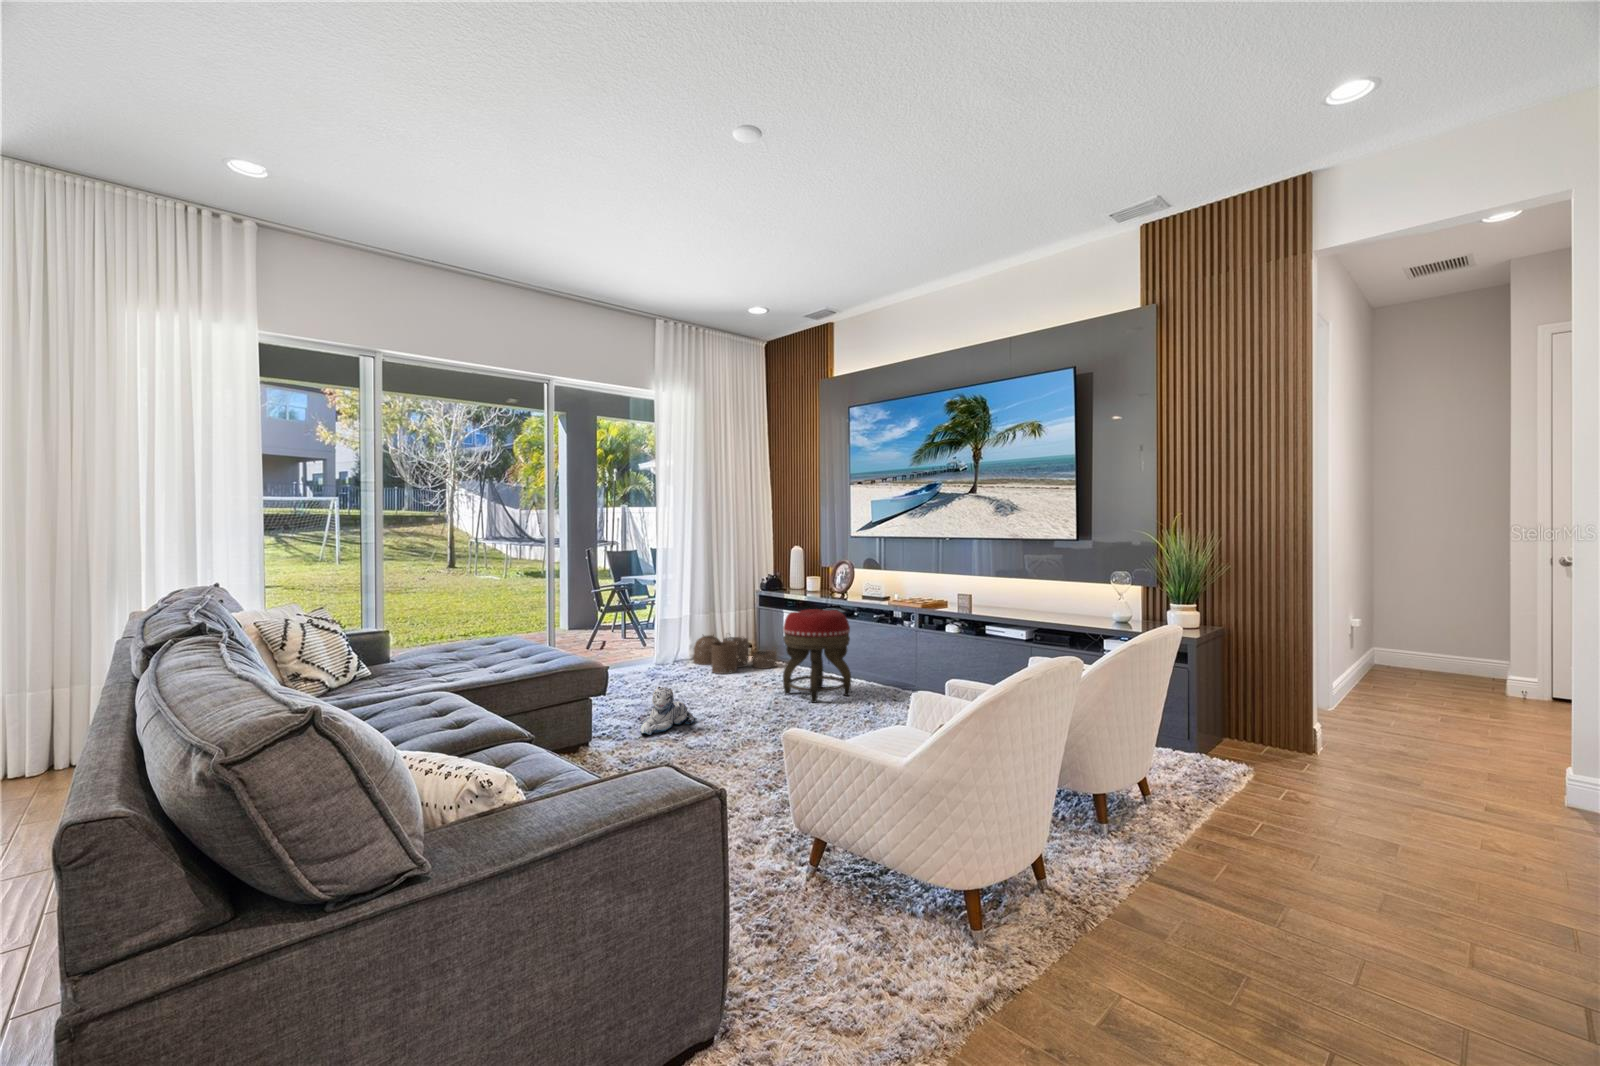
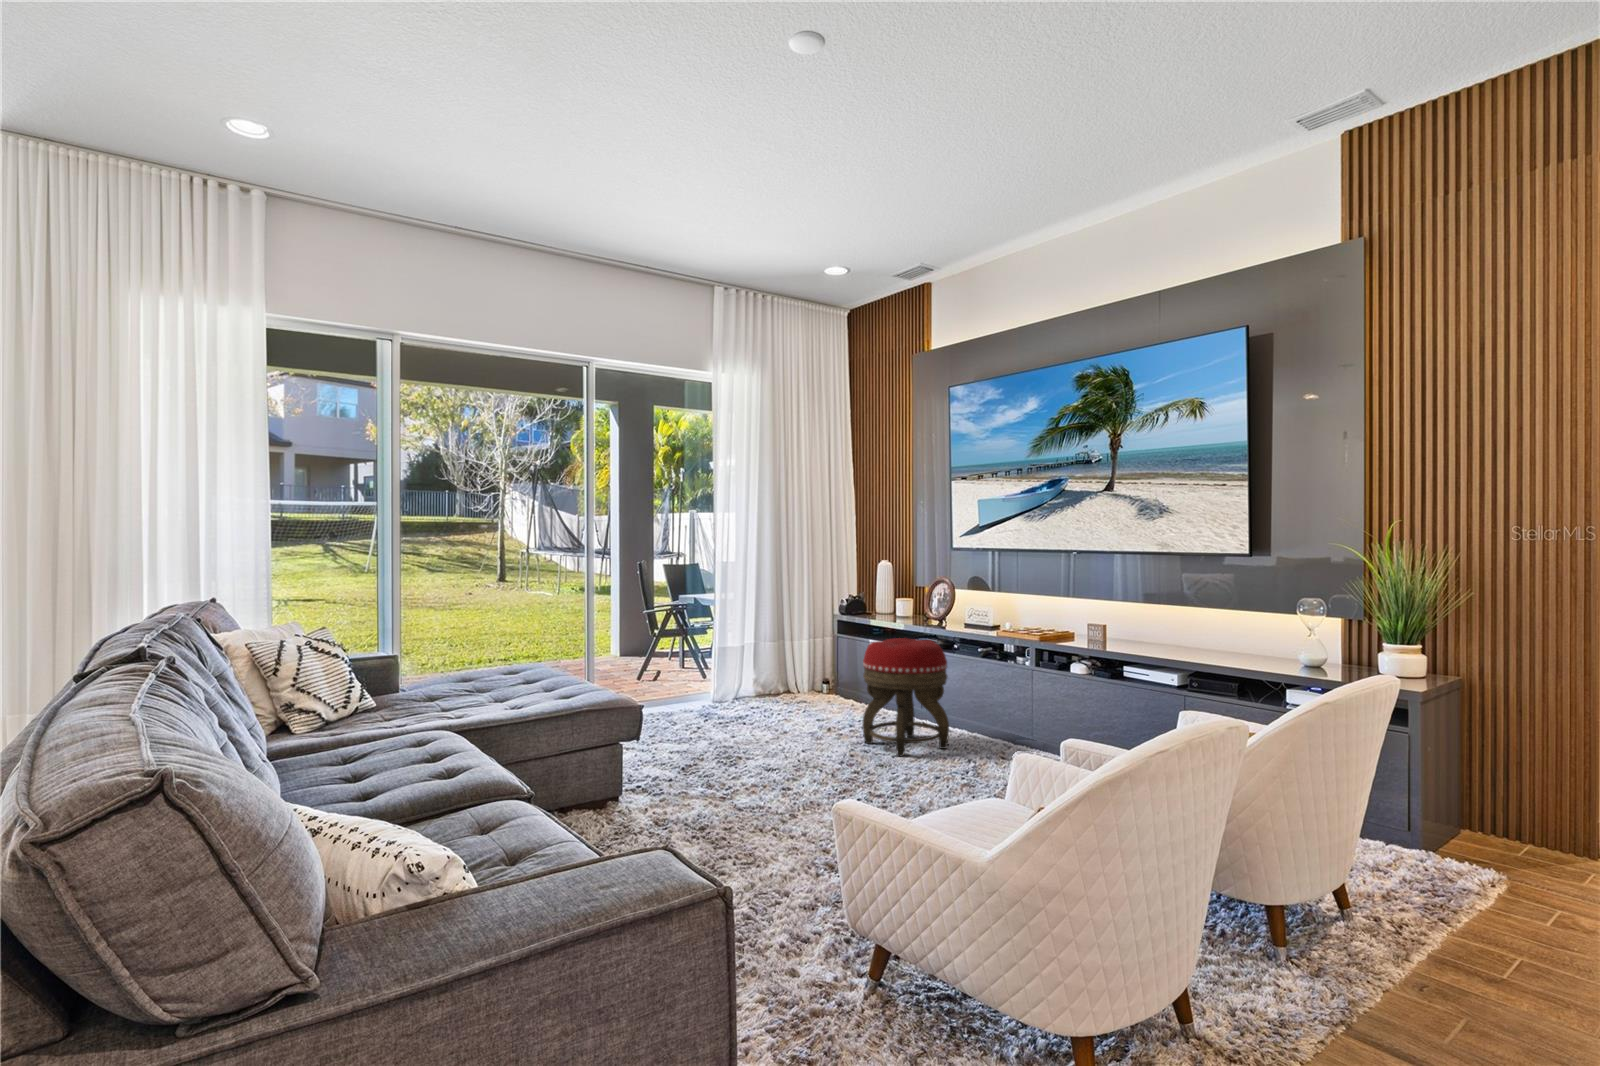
woven basket: present [693,634,777,674] -> none [758,664,860,715]
plush toy: present [640,686,694,735] -> none [681,731,749,791]

